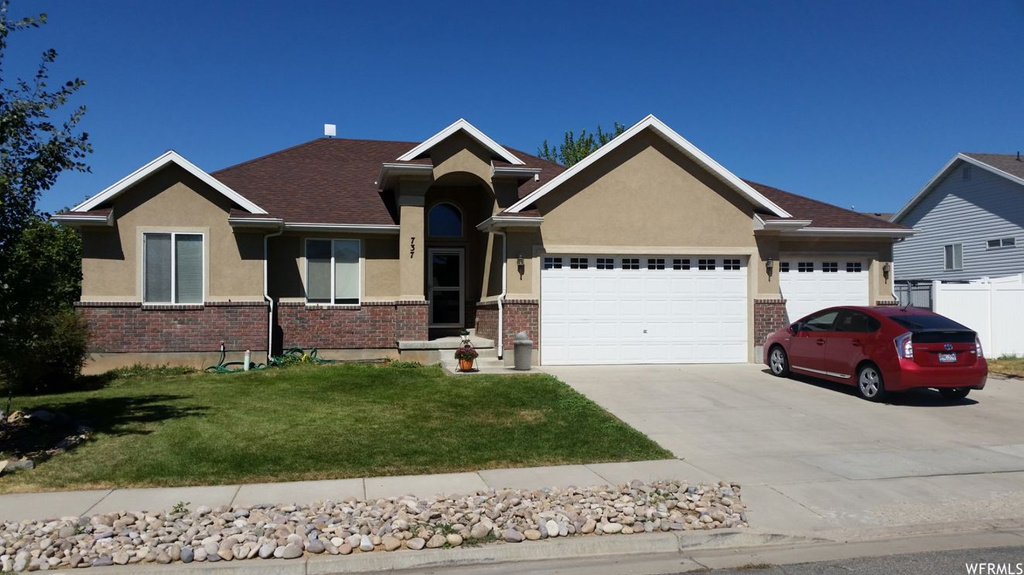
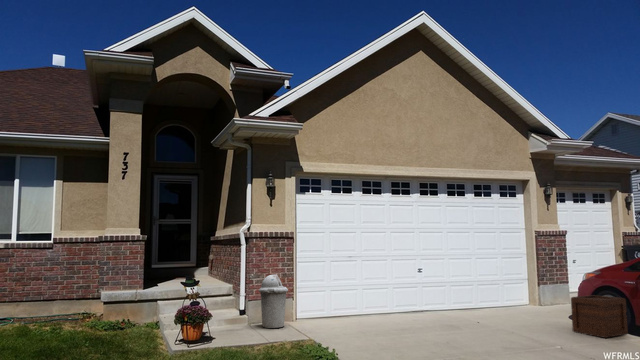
wooden crate: none [750,352,790,382] -> present [571,295,628,338]

